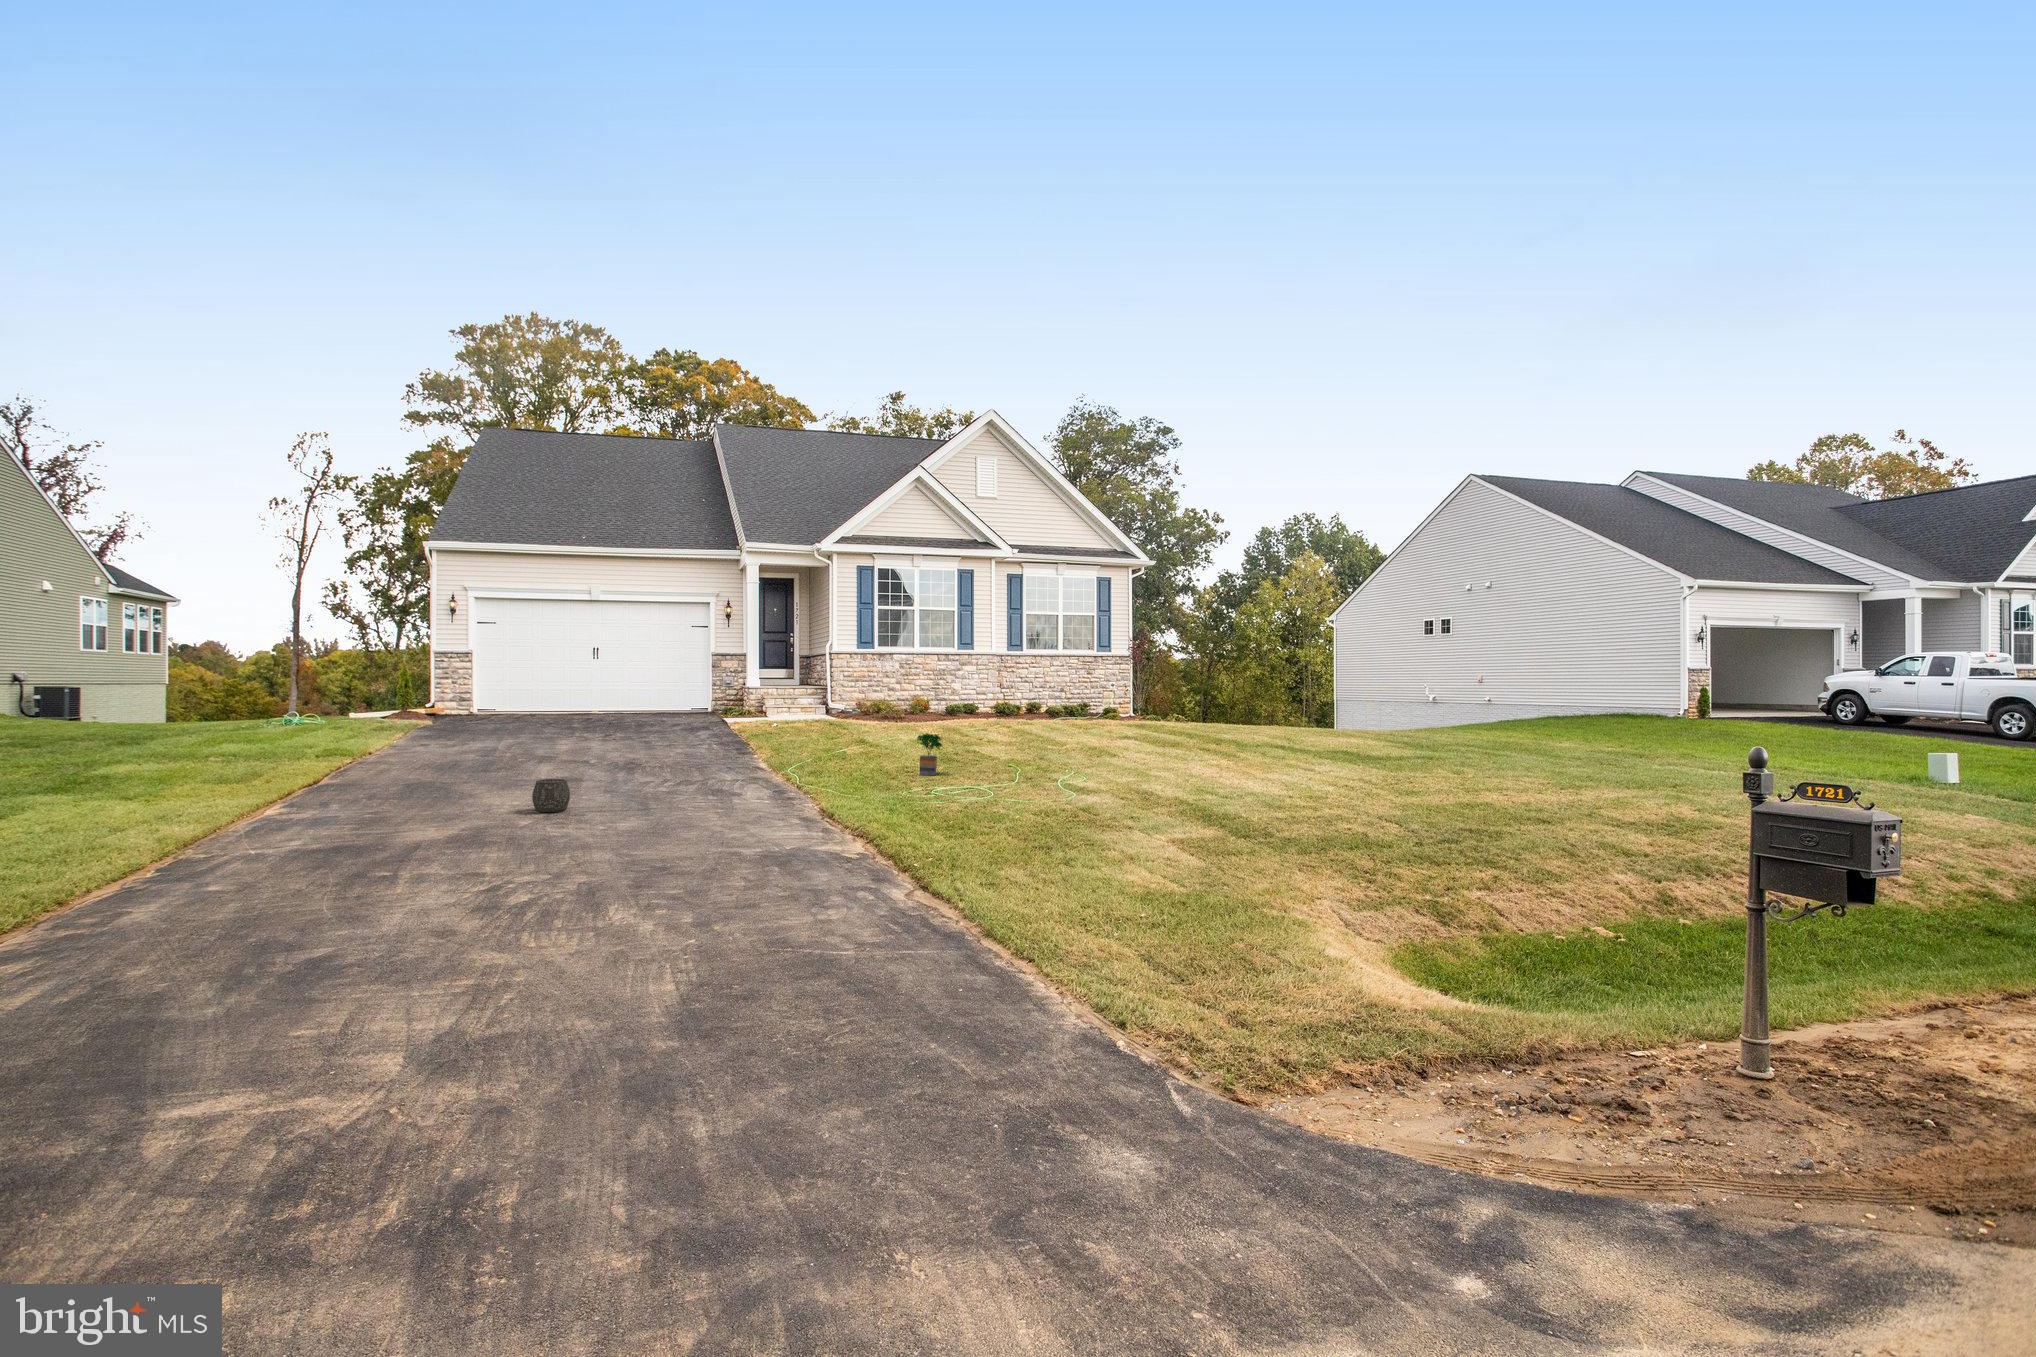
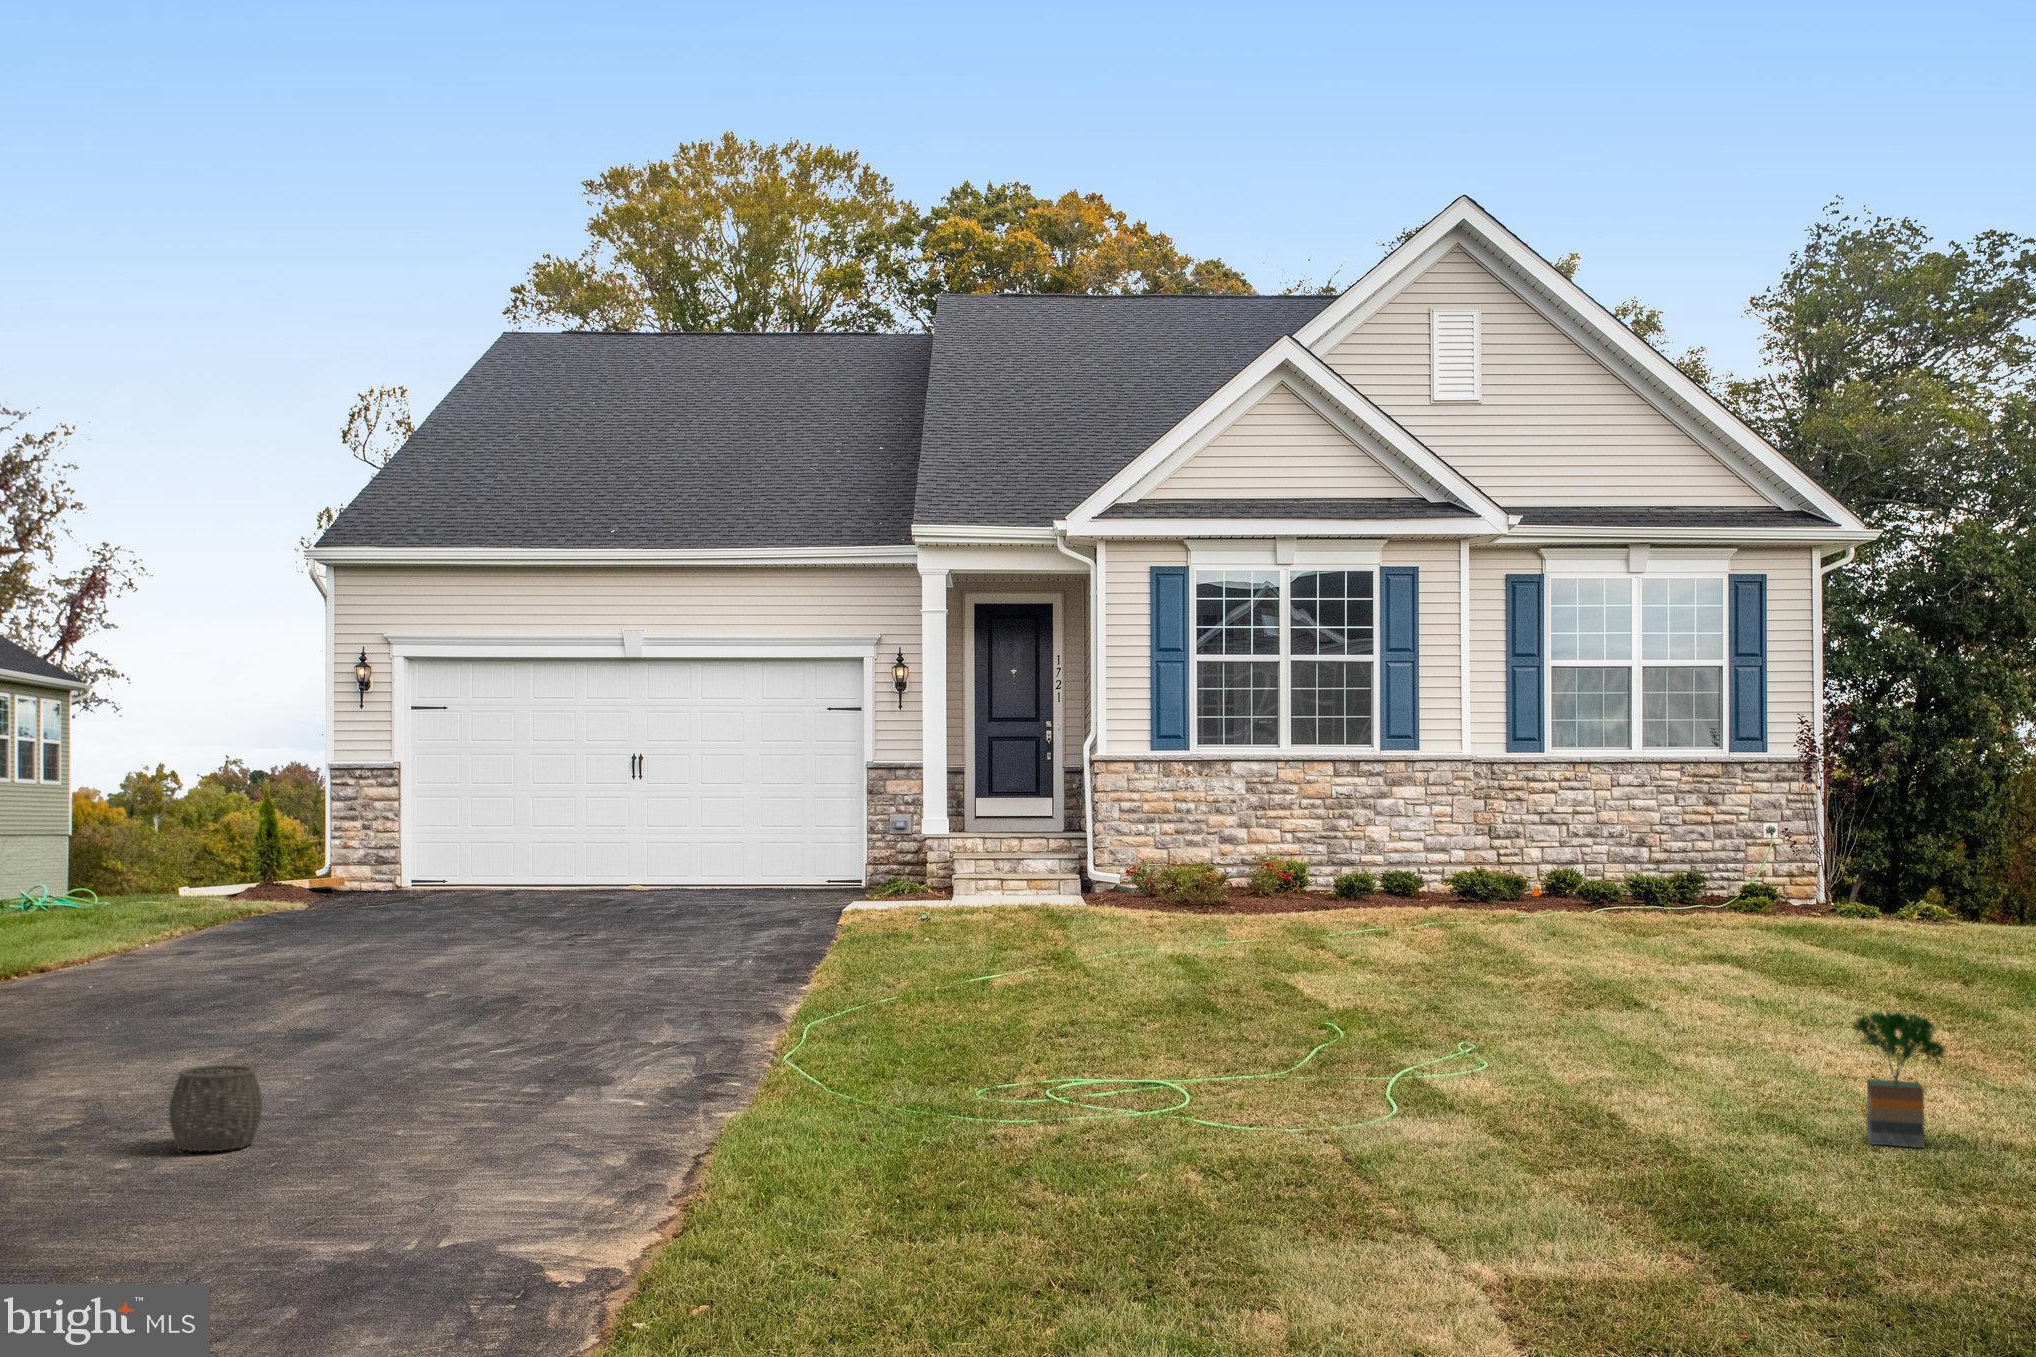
potted tree: present [917,733,942,775] -> present [1852,1011,1946,1148]

